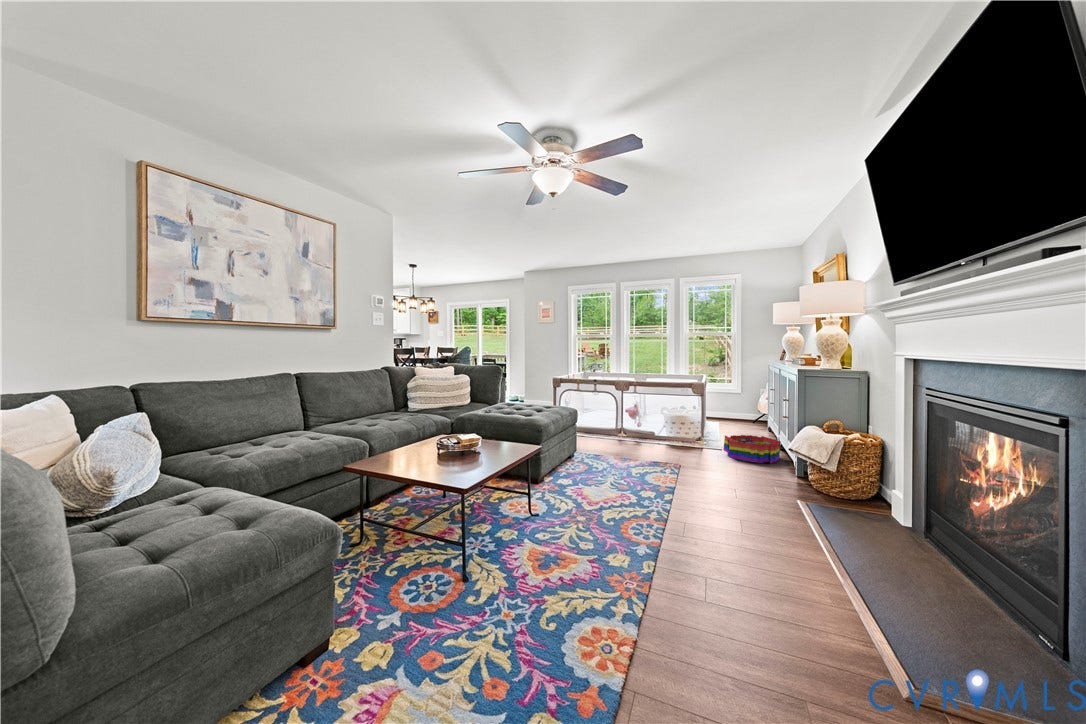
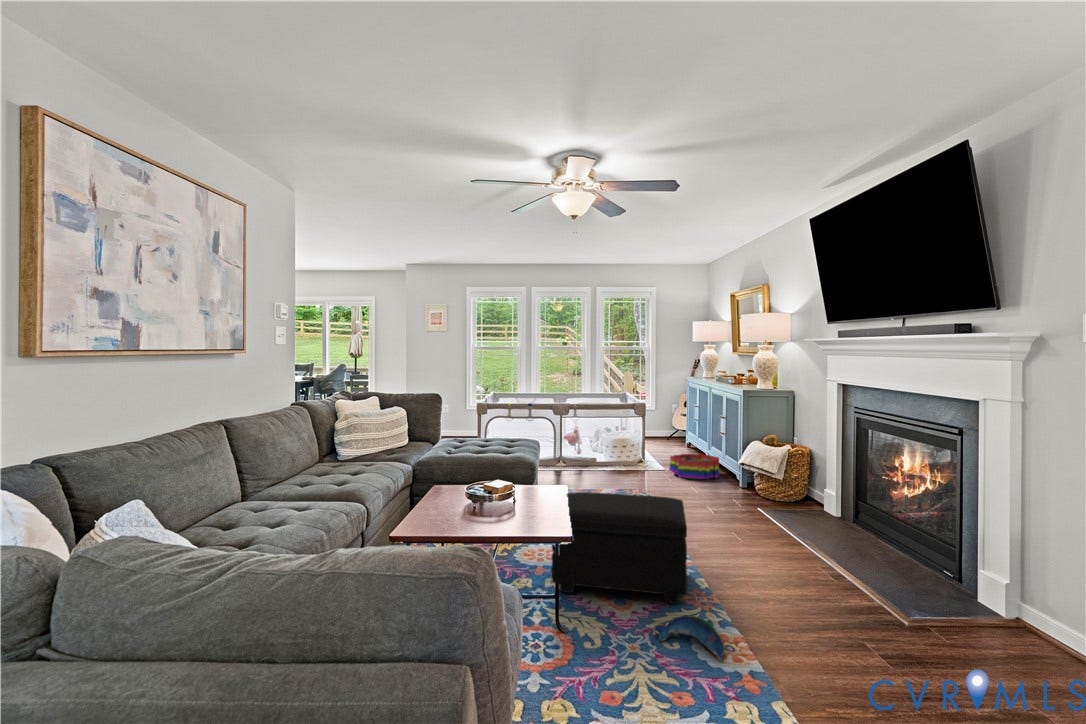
footstool: none [491,457,641,584] -> present [552,492,687,604]
plush toy: none [538,598,595,660] -> present [654,615,725,661]

